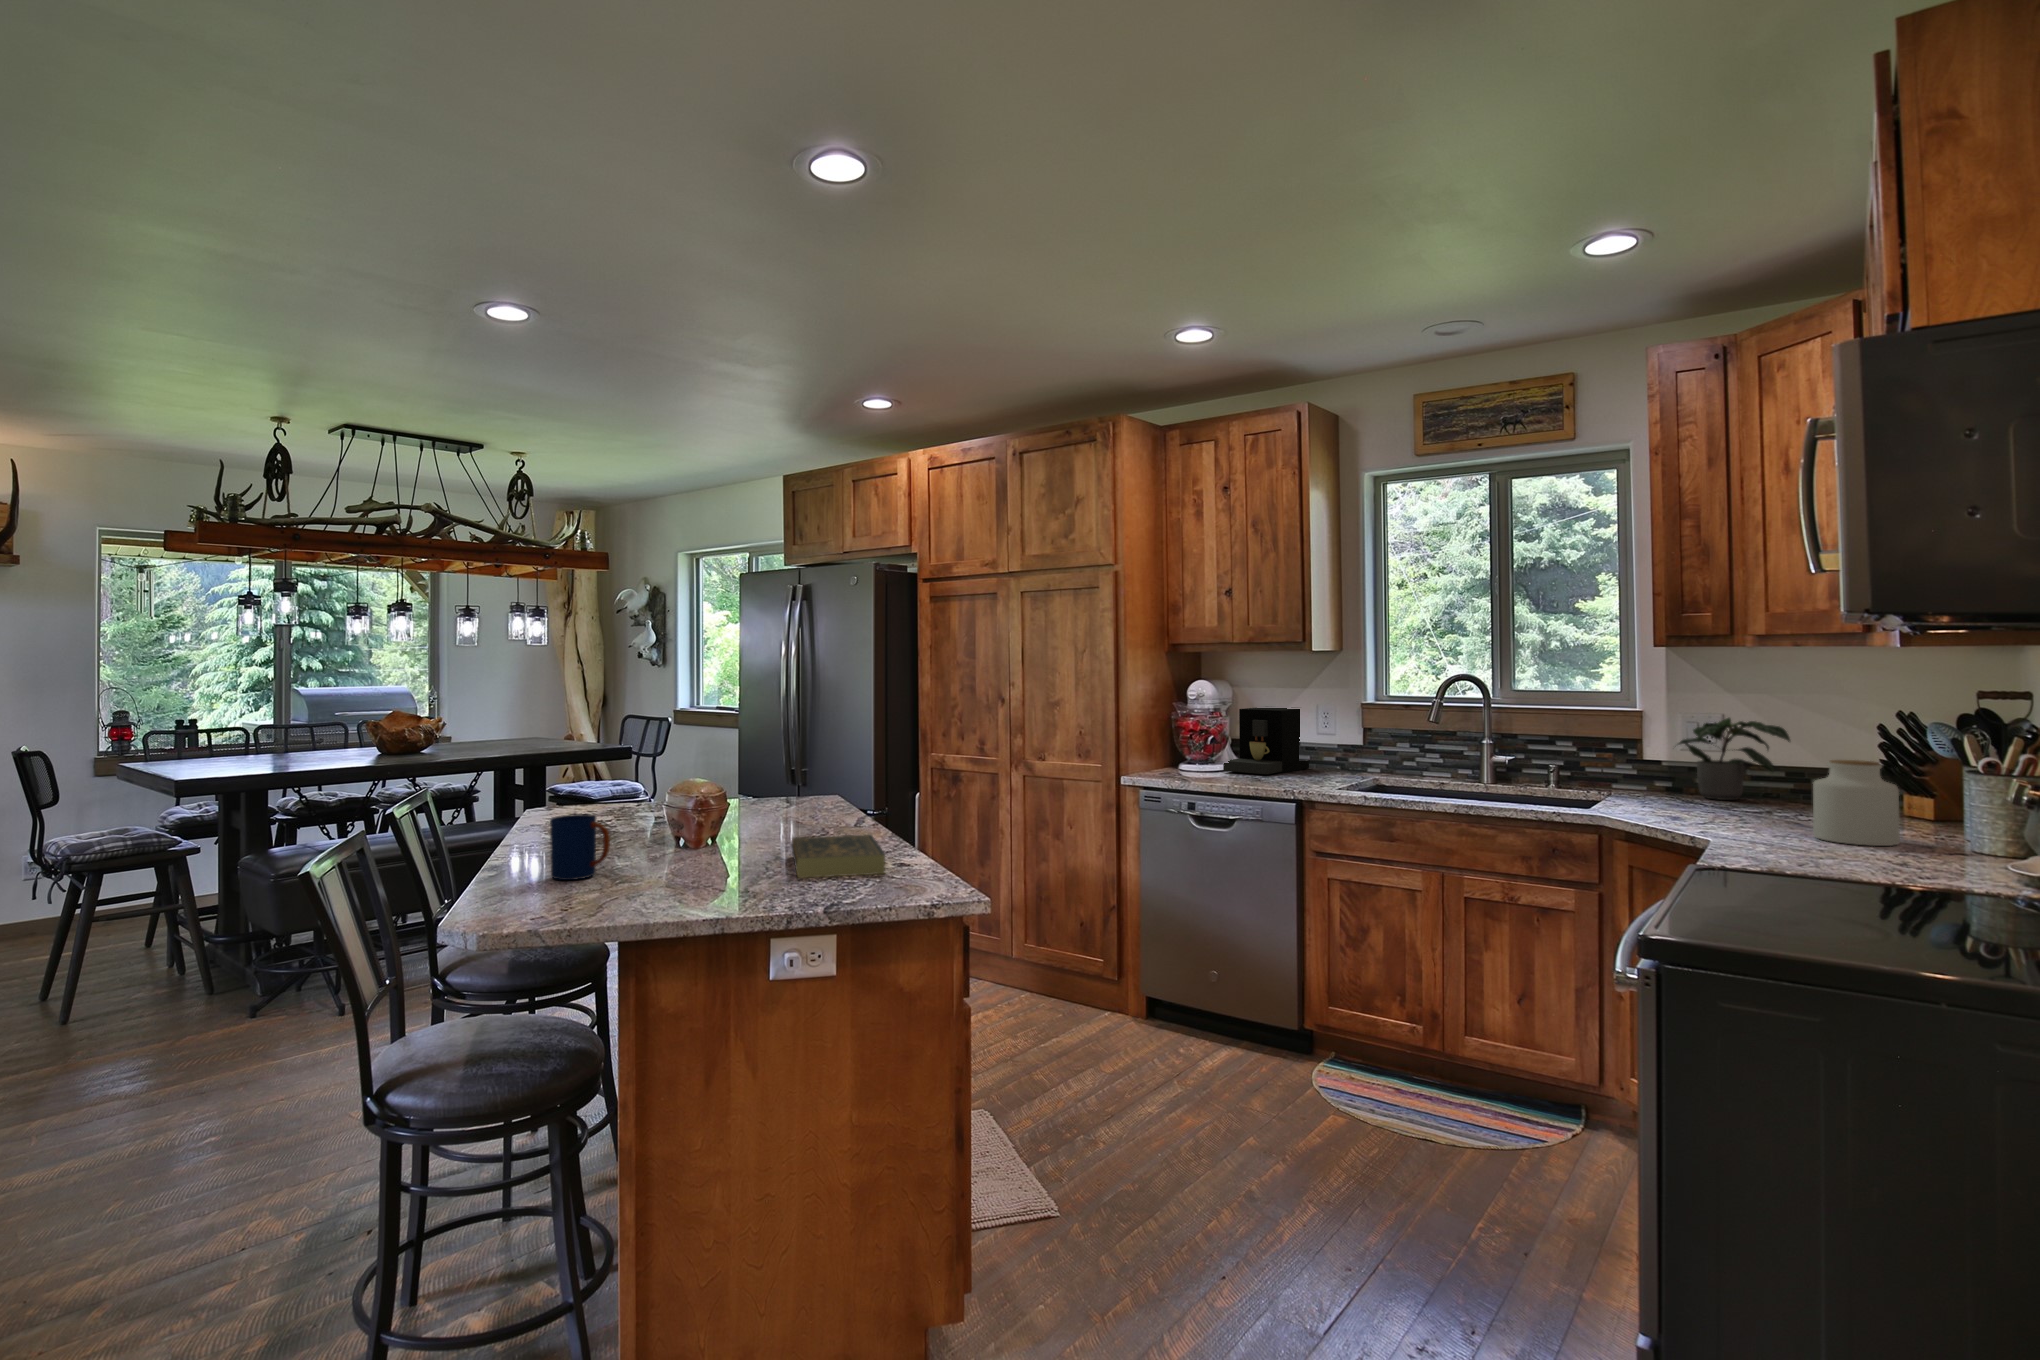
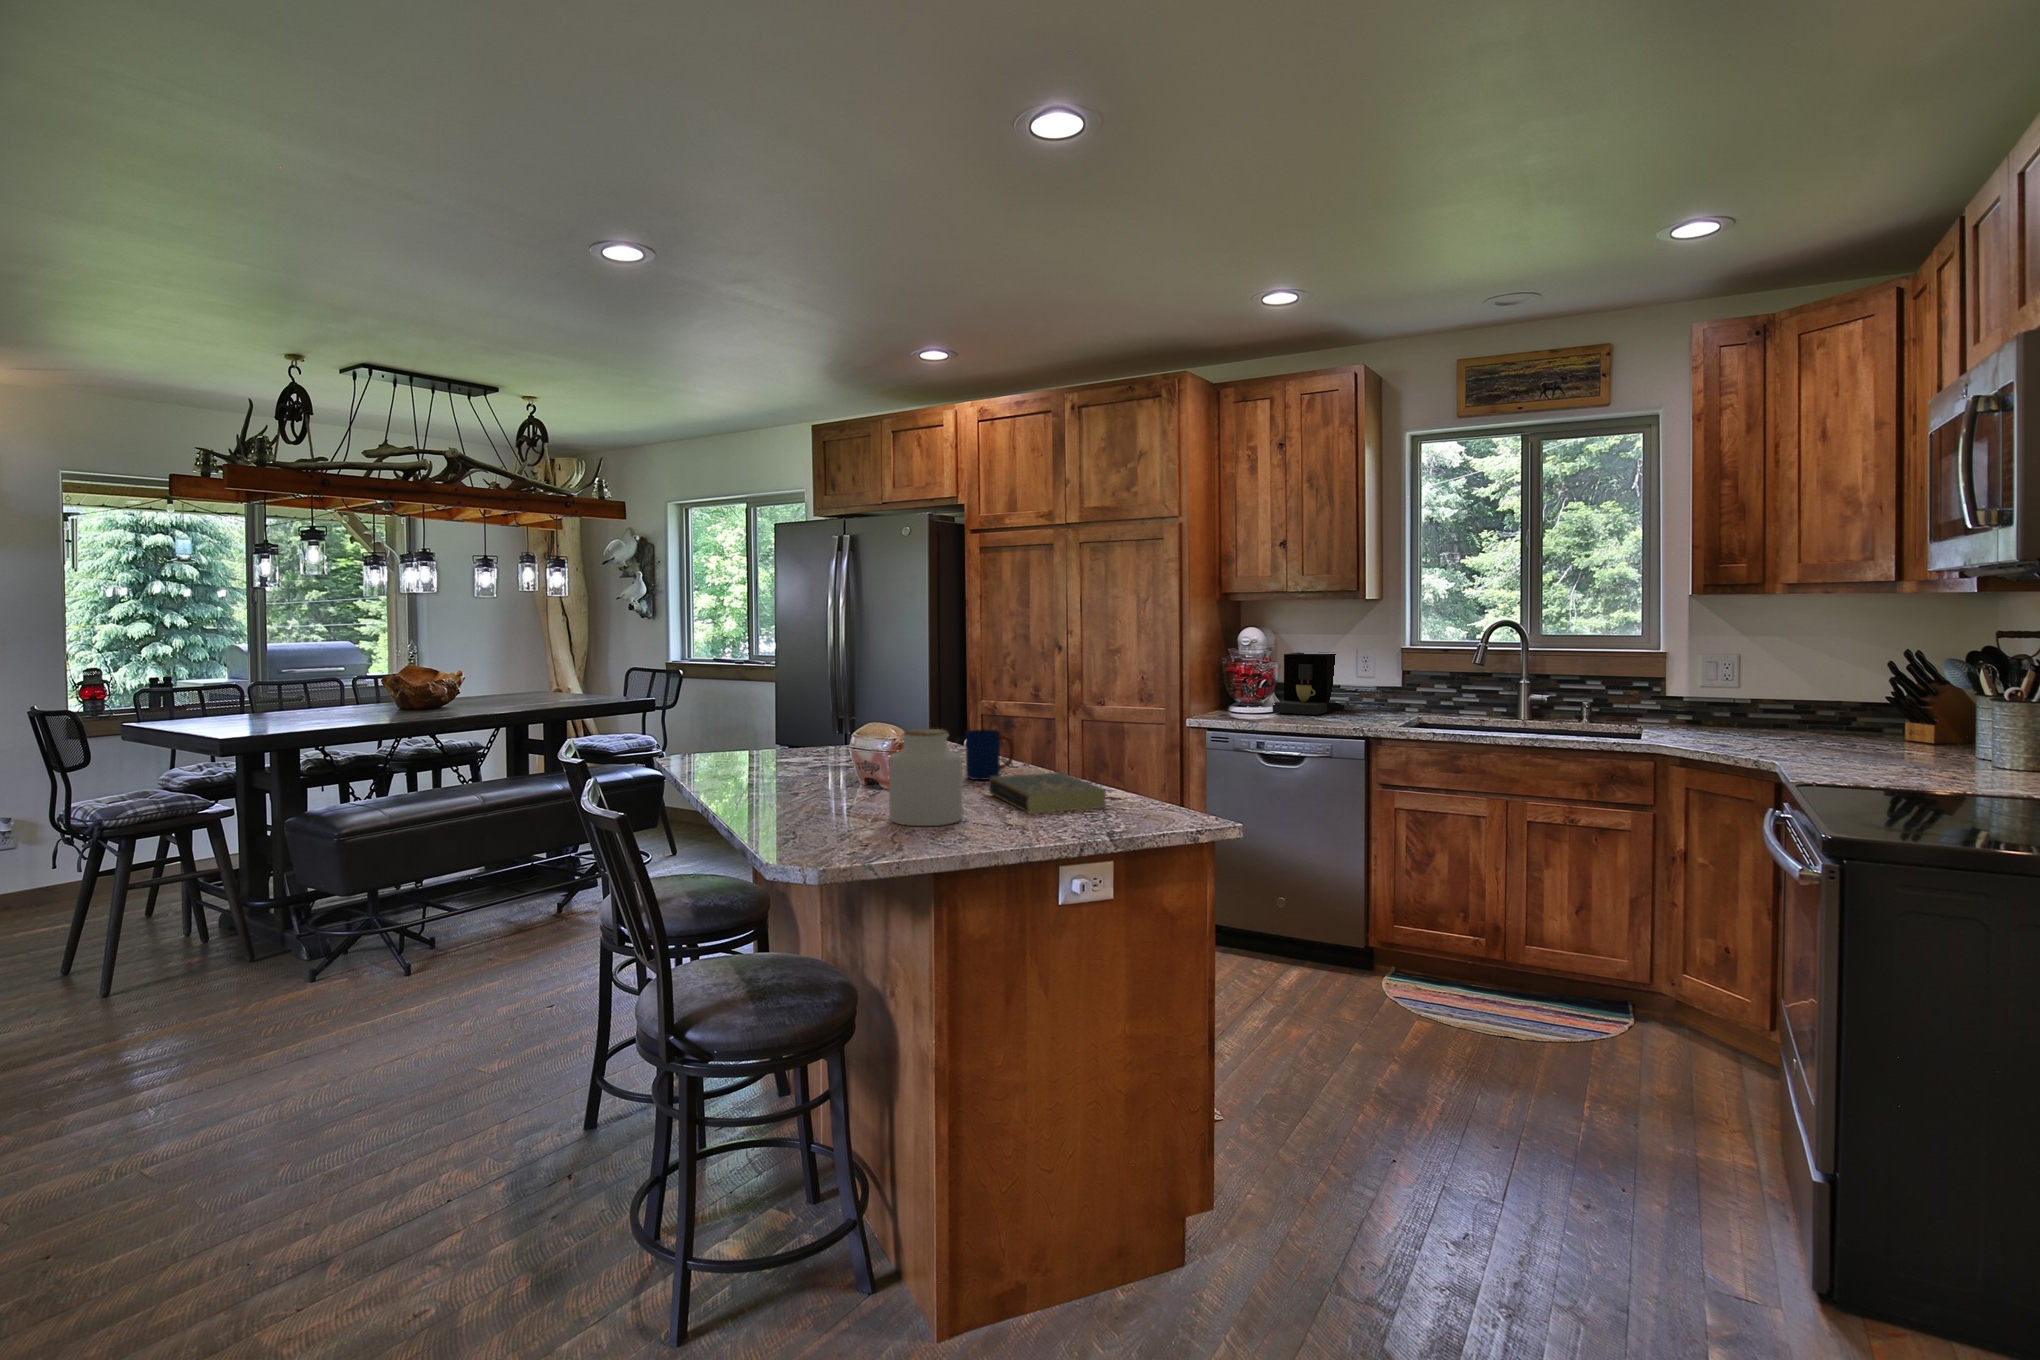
potted plant: present [1678,718,1790,800] -> none [1697,656,1809,730]
jar: present [1813,760,1900,846] -> present [889,729,963,826]
mug: present [550,814,610,880] -> present [965,730,1014,780]

